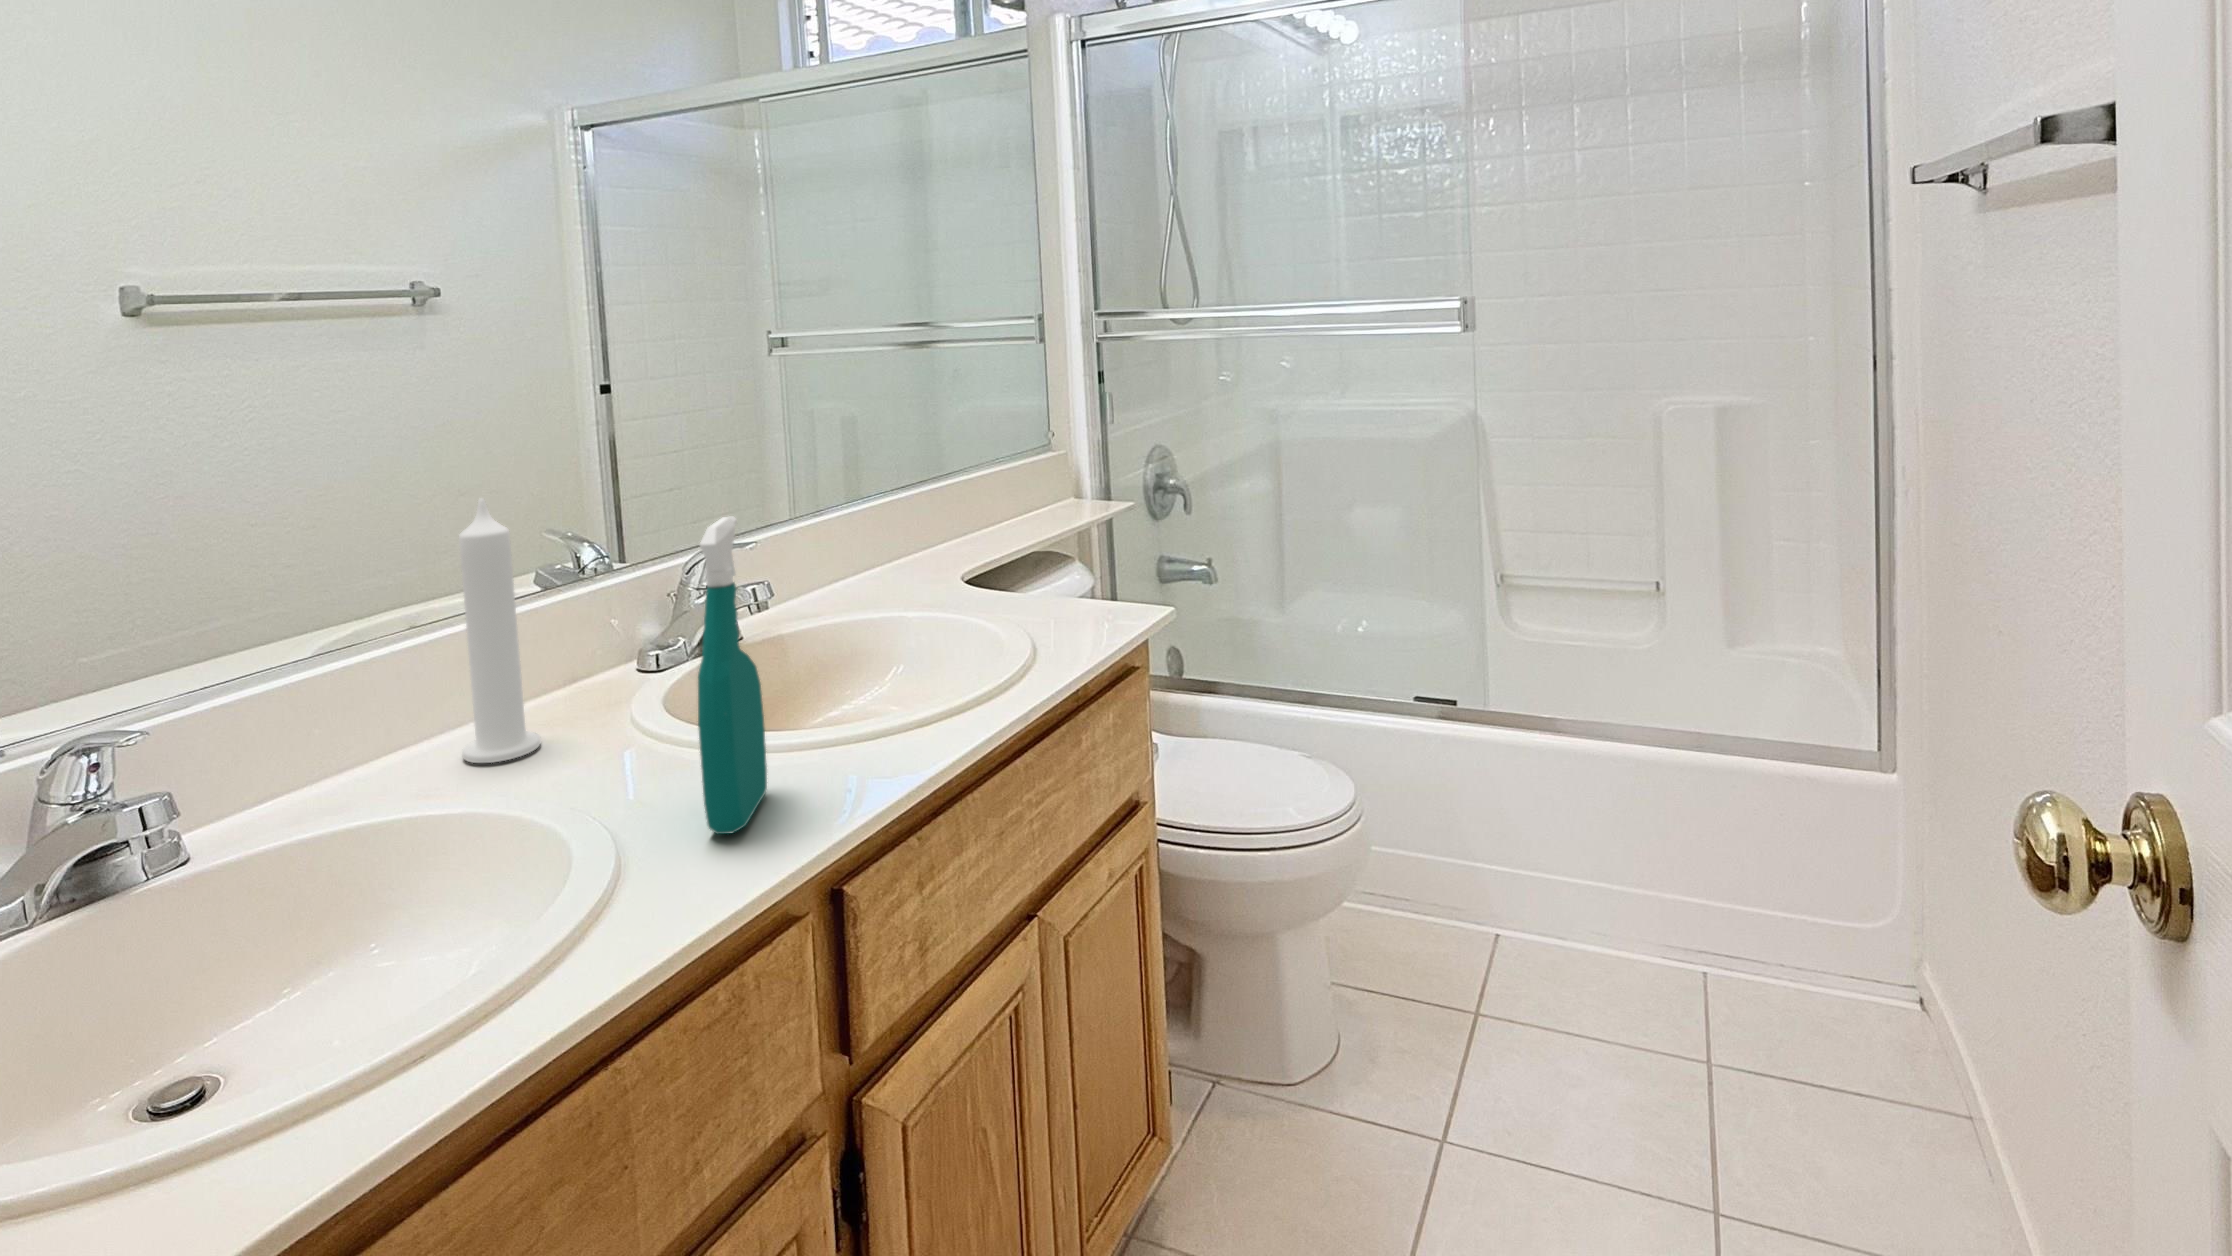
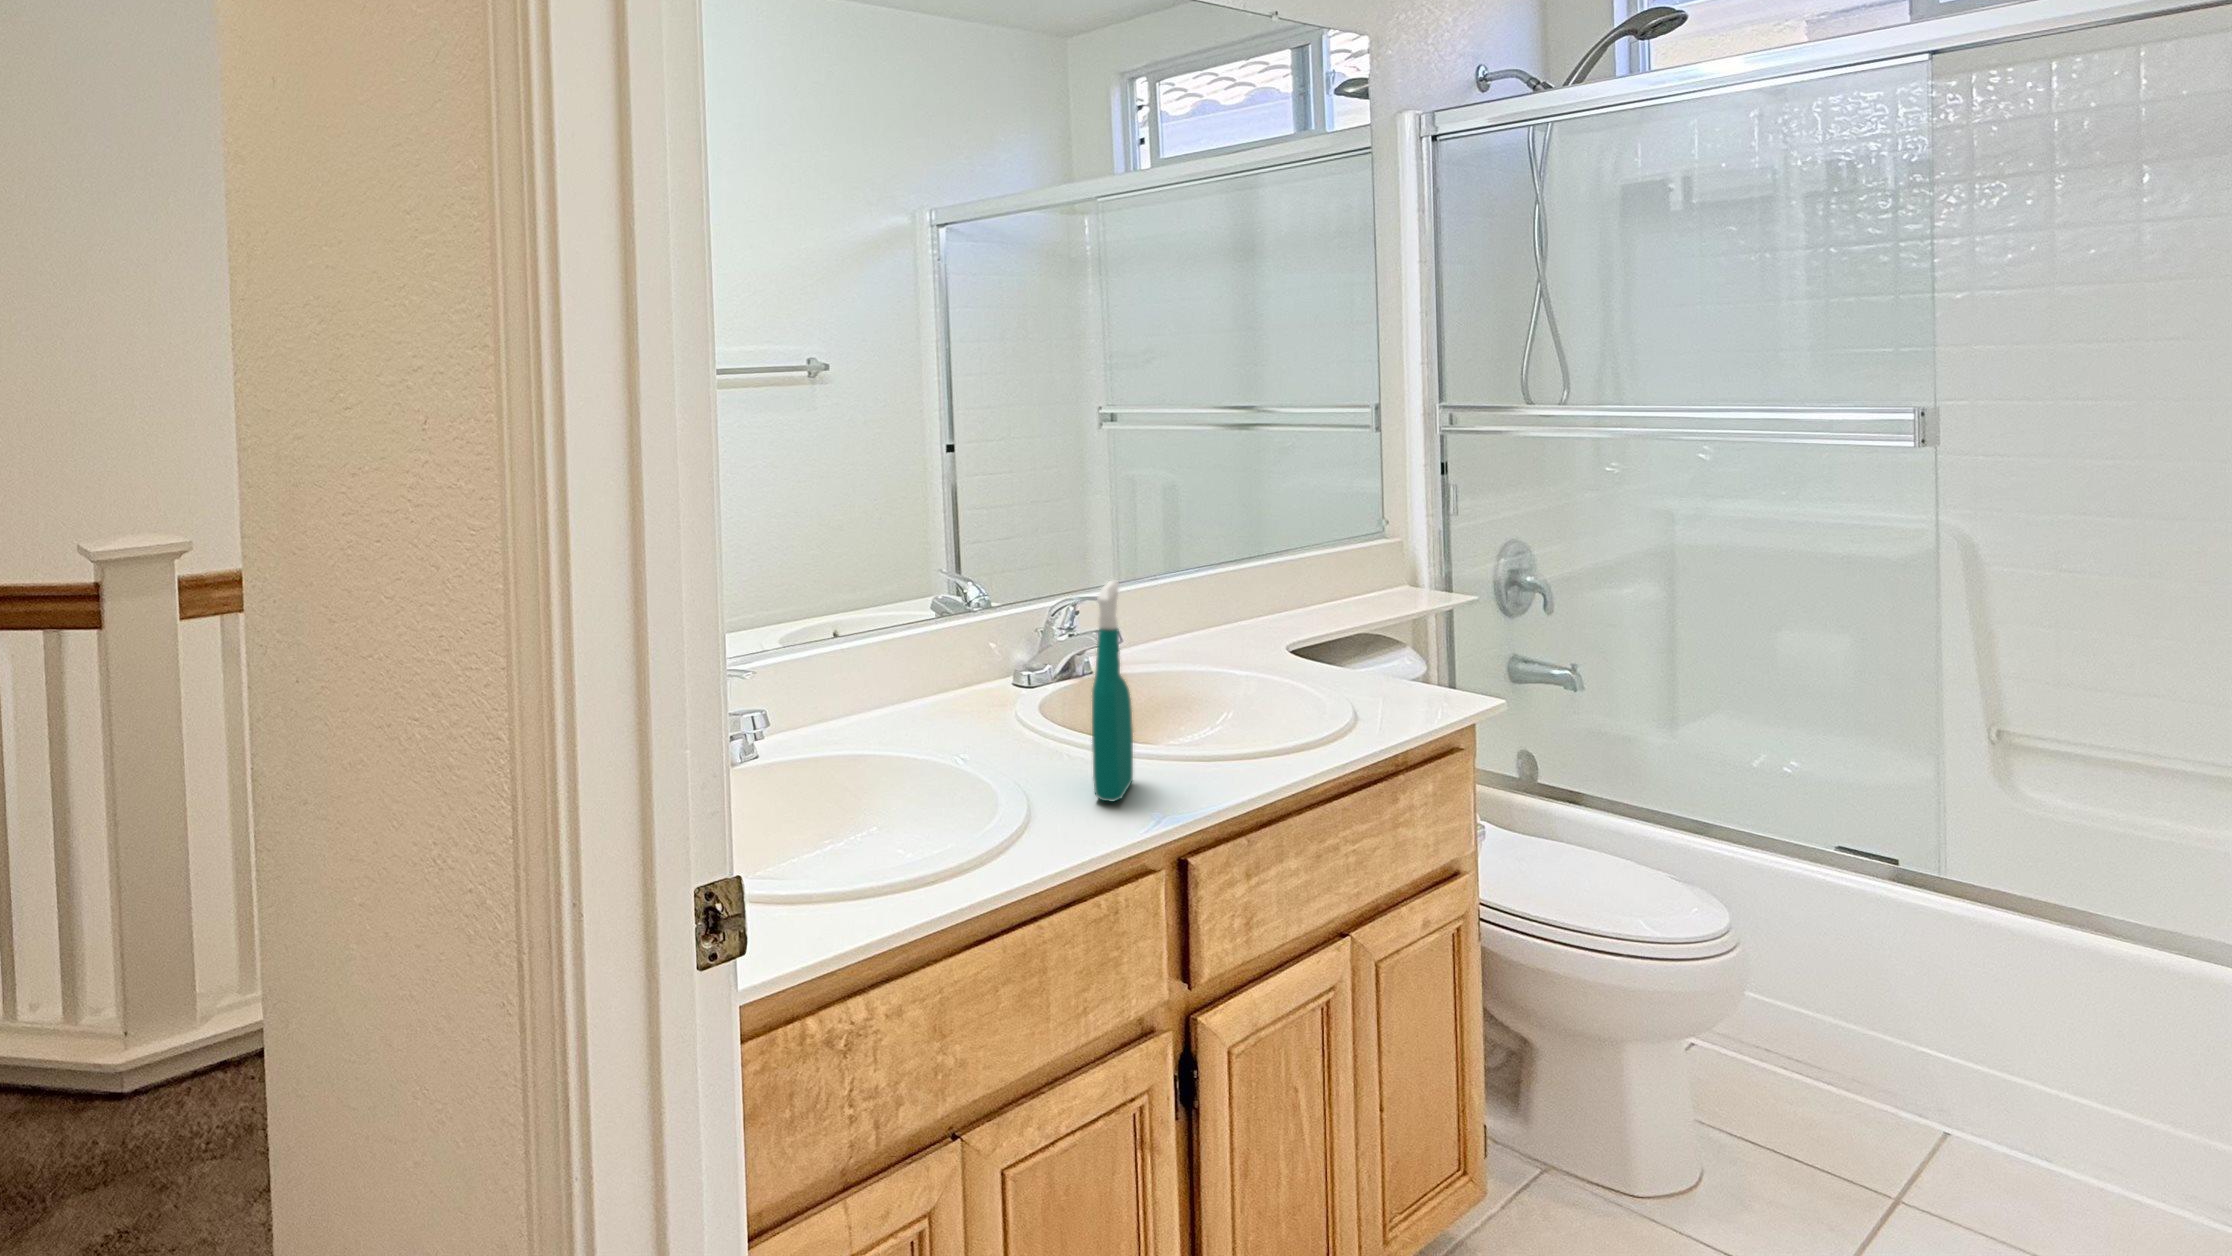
candle: present [459,498,541,763] -> none [908,548,959,733]

